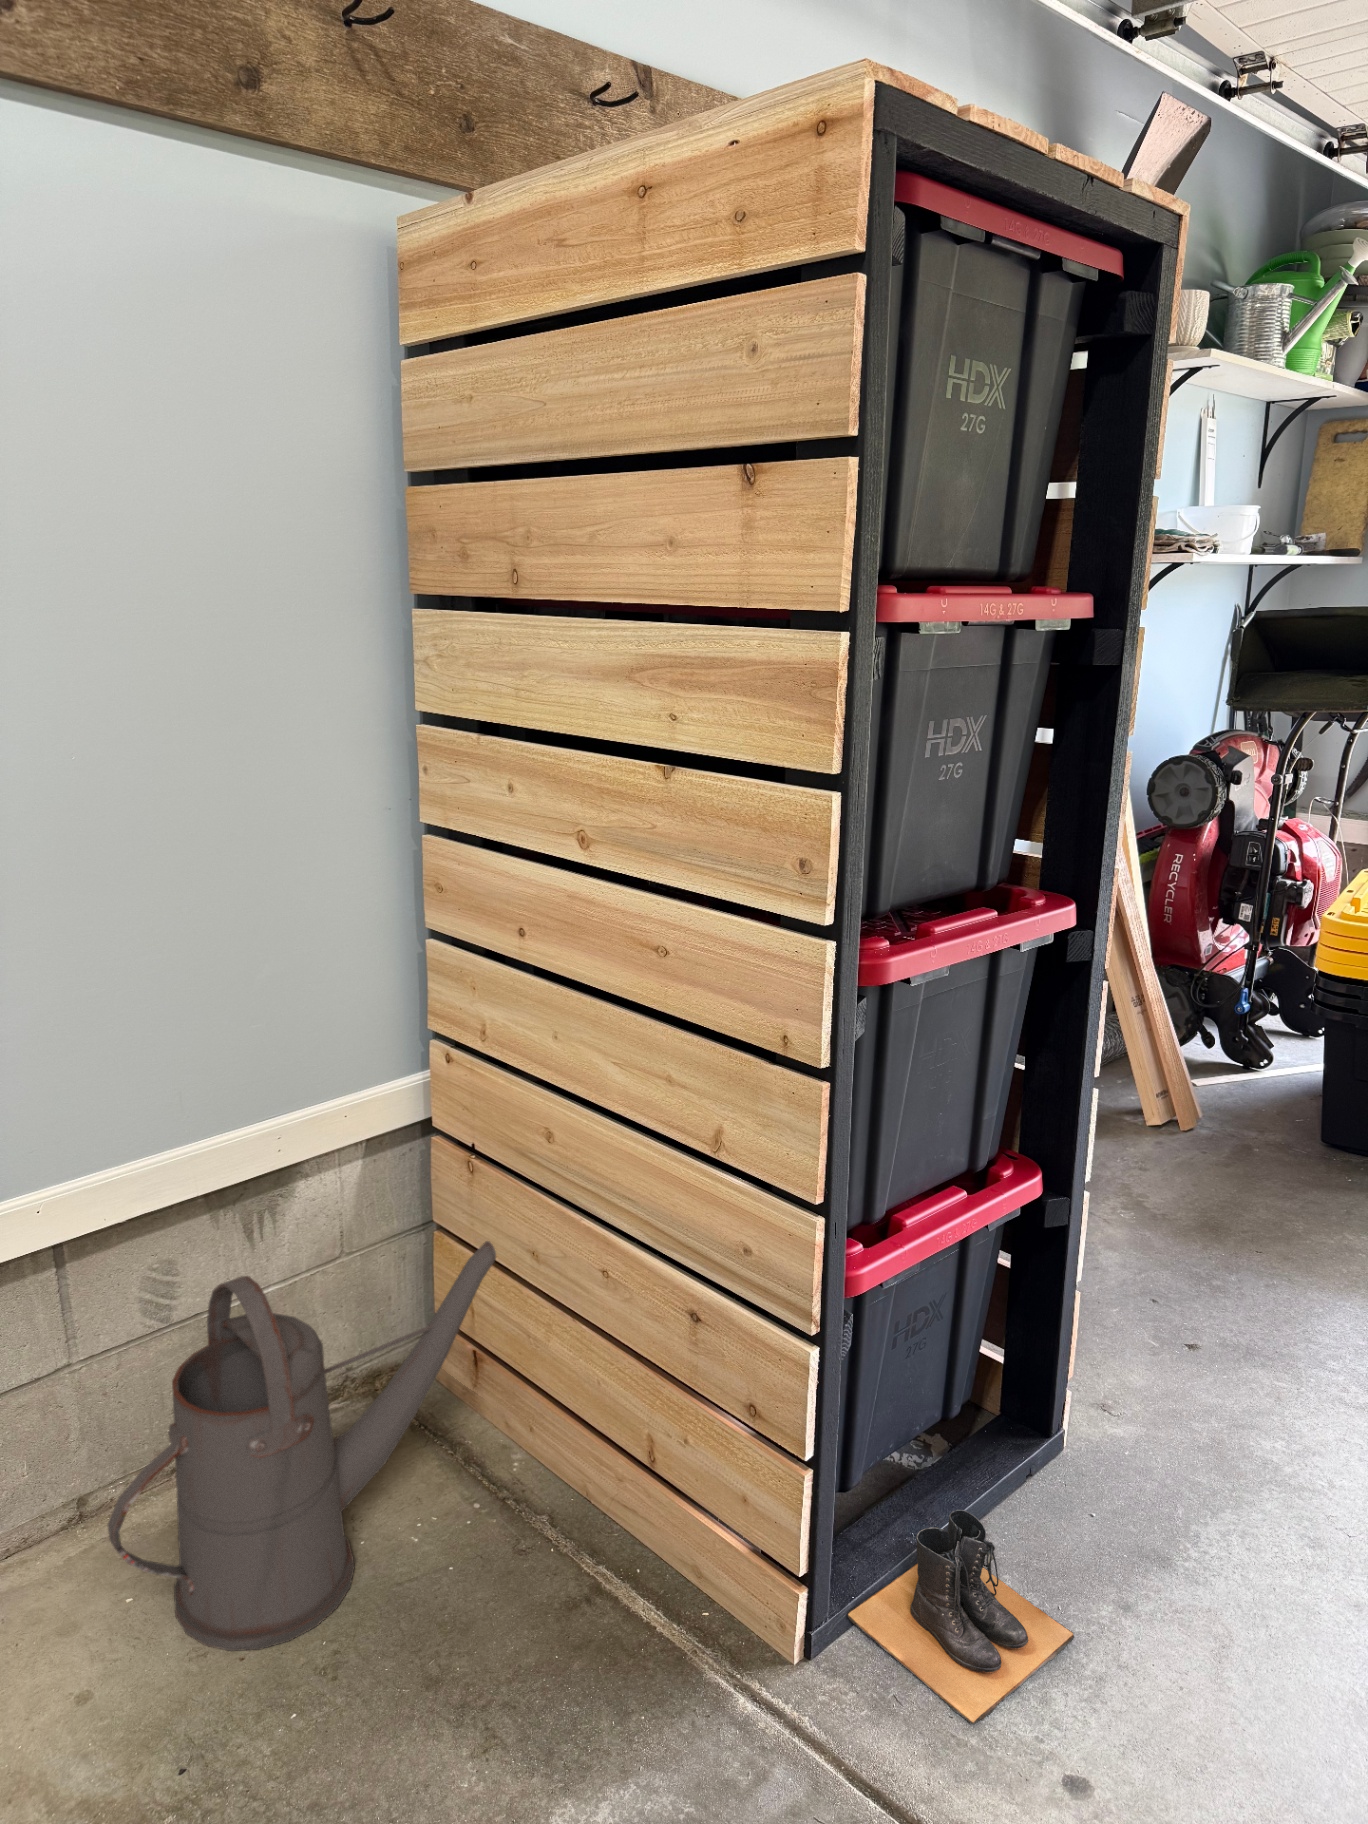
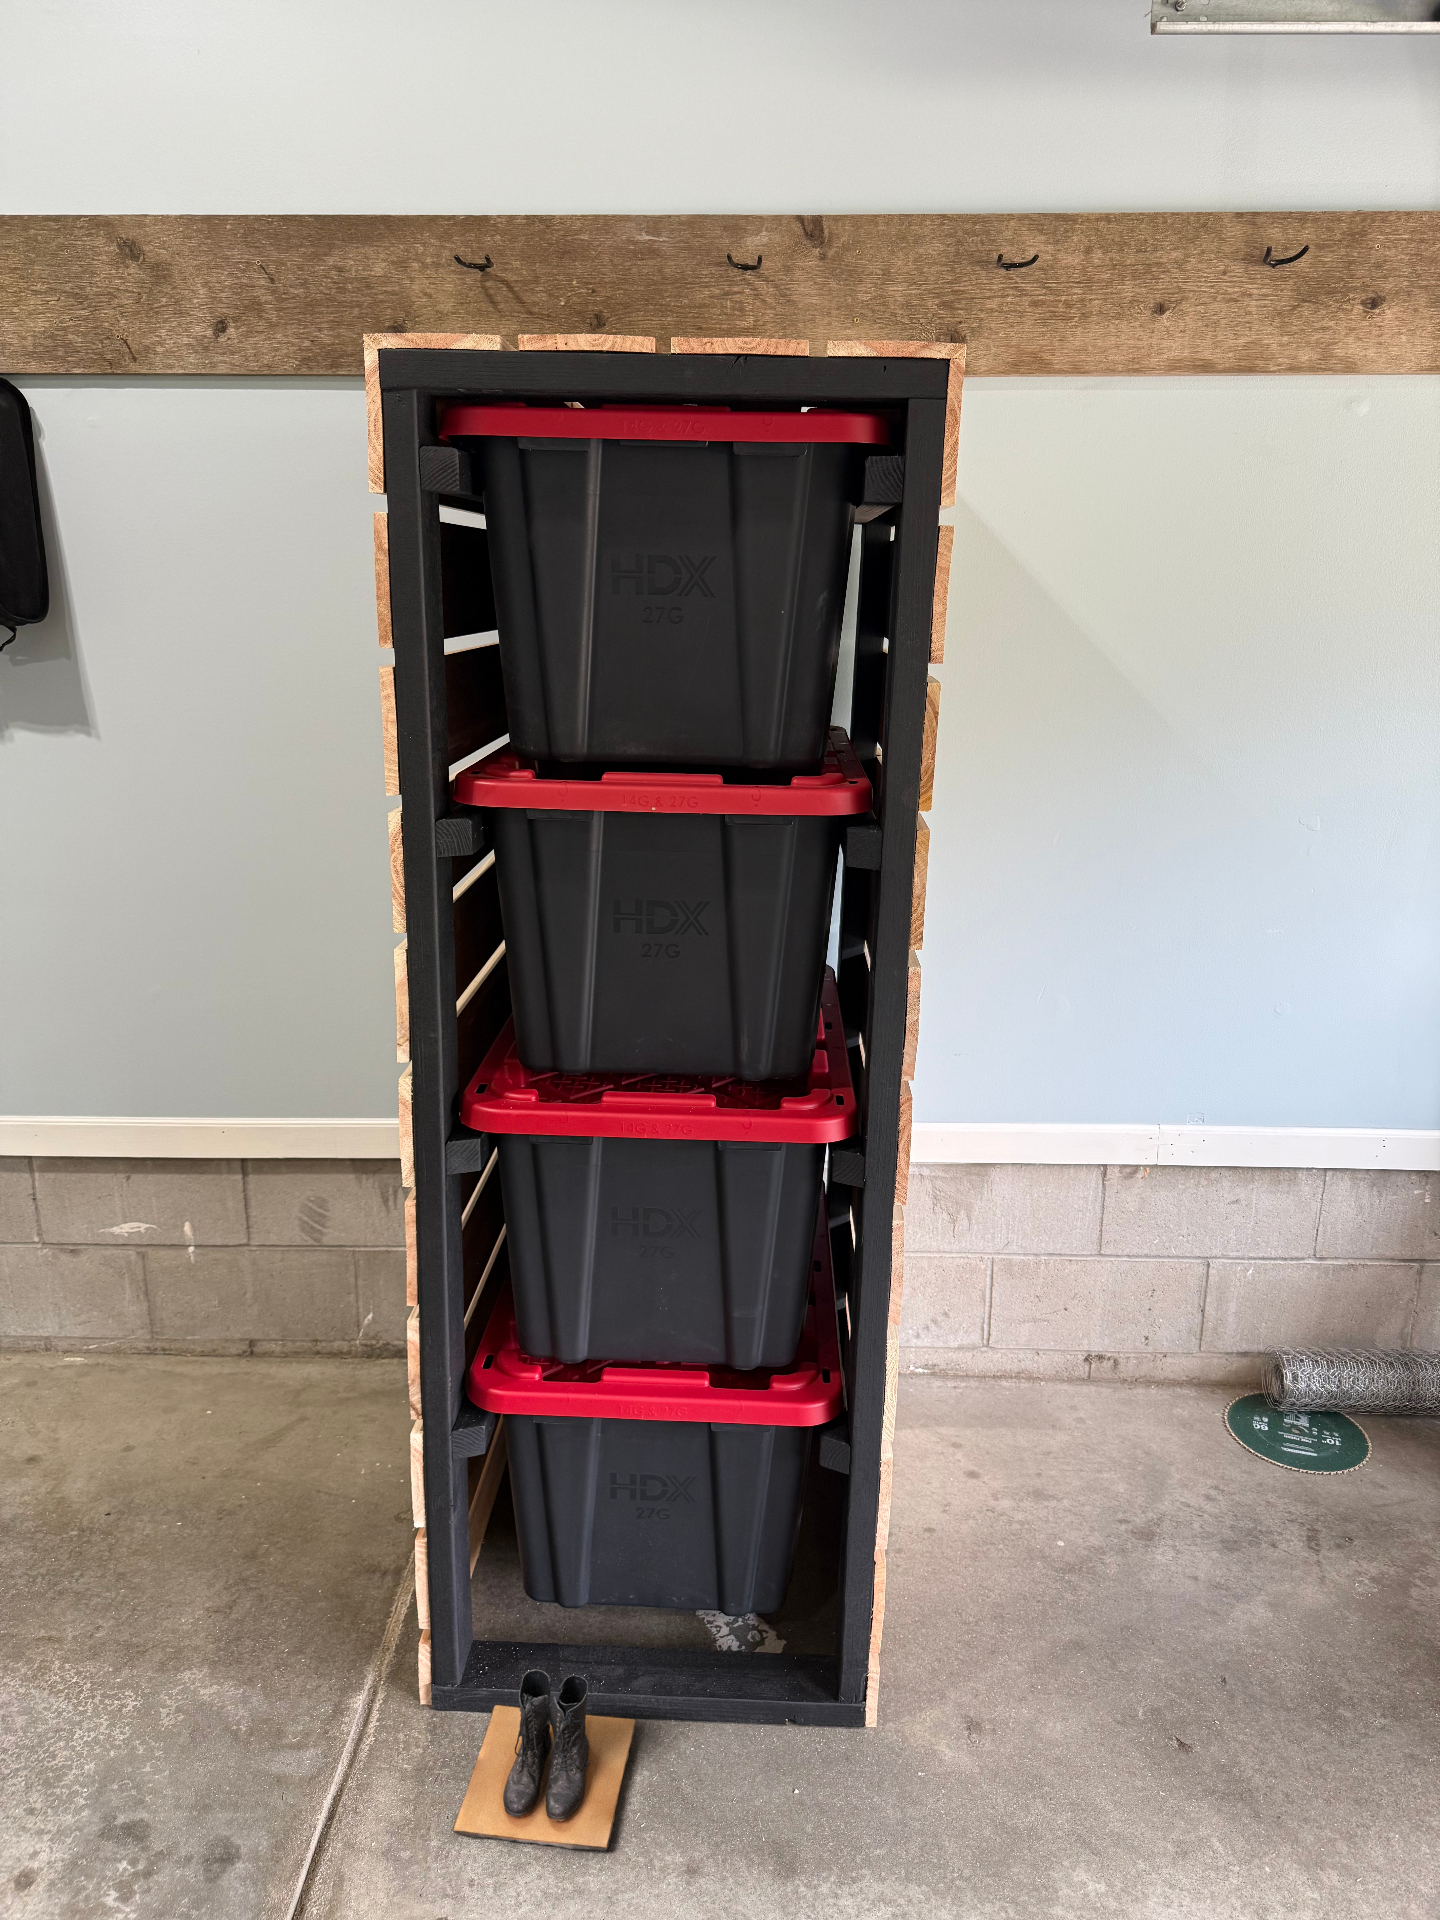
watering can: present [108,1241,496,1651] -> none [163,1220,468,1485]

